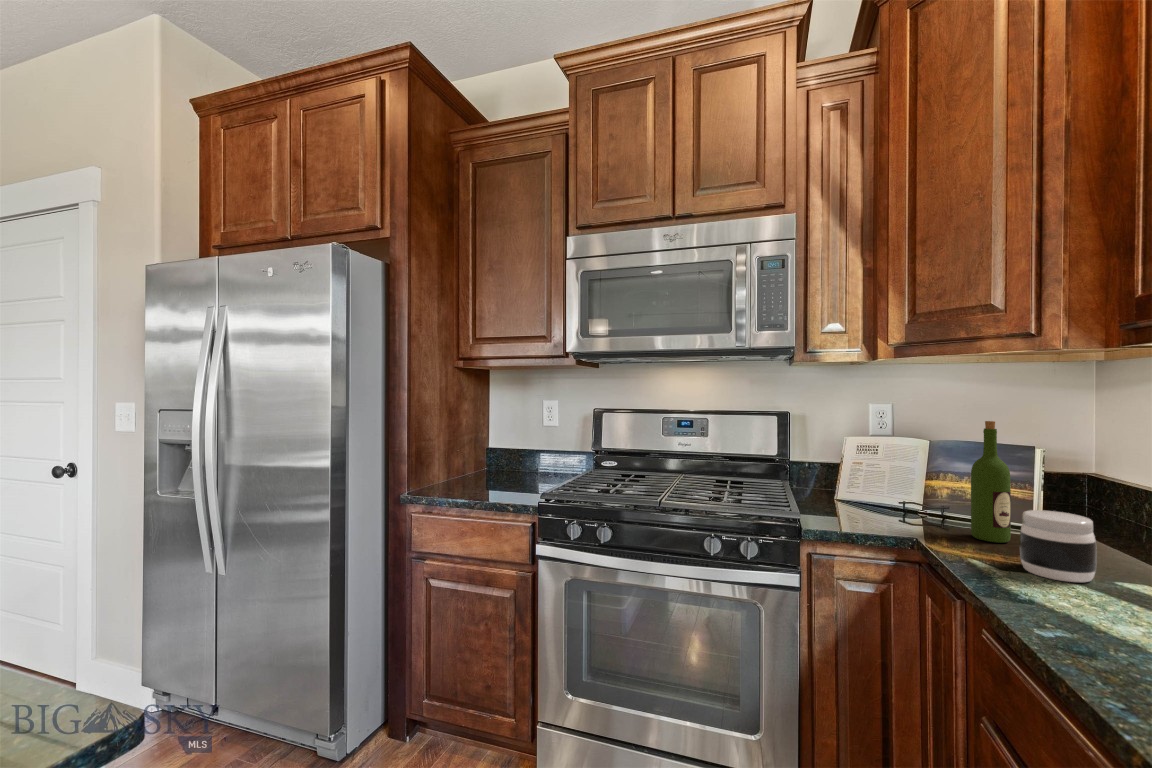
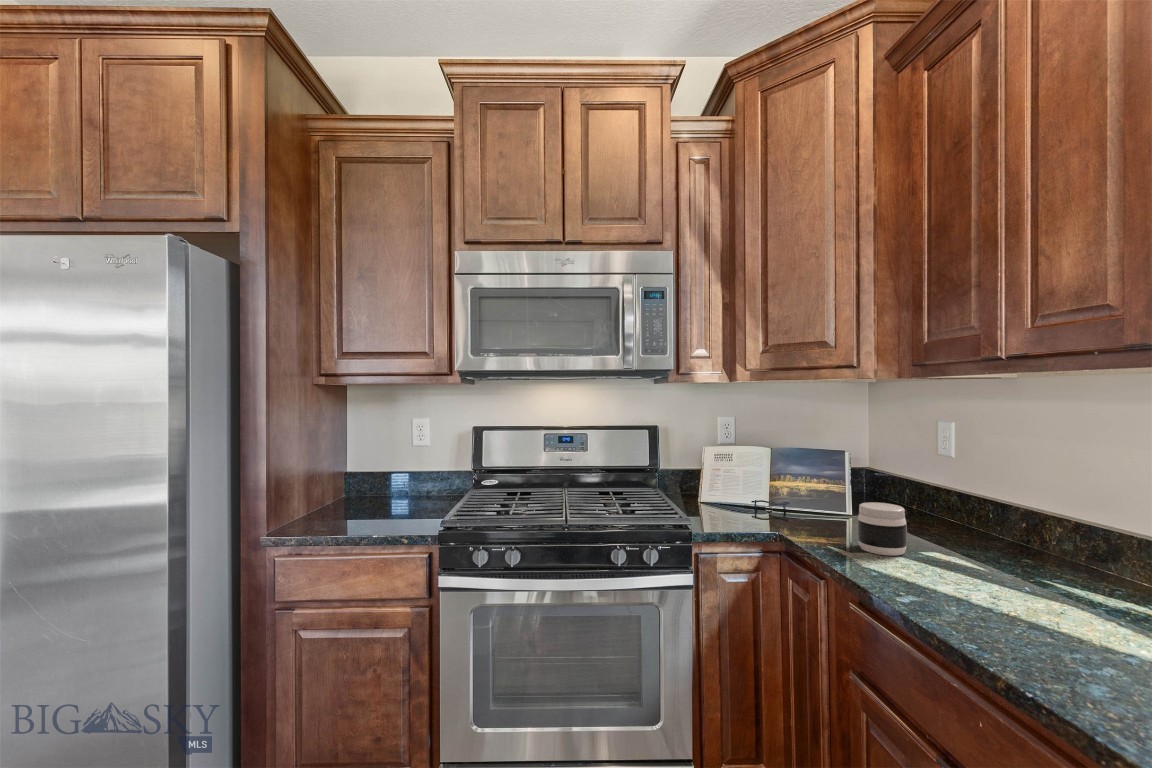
wine bottle: present [971,421,1011,543] -> none [812,433,840,529]

